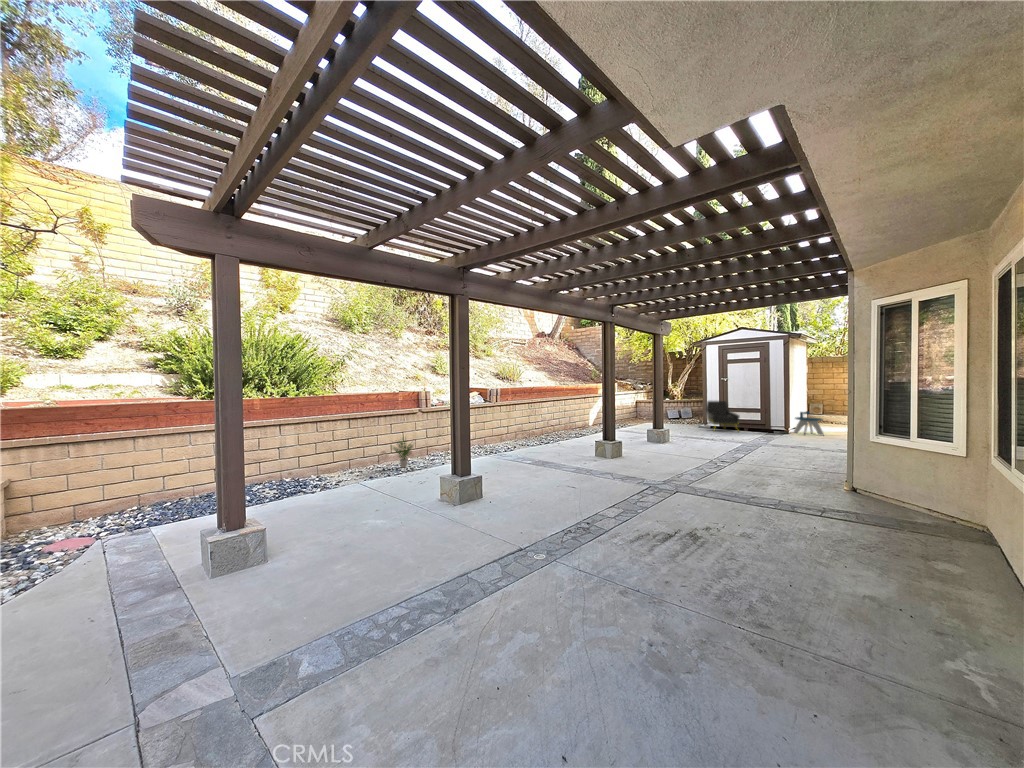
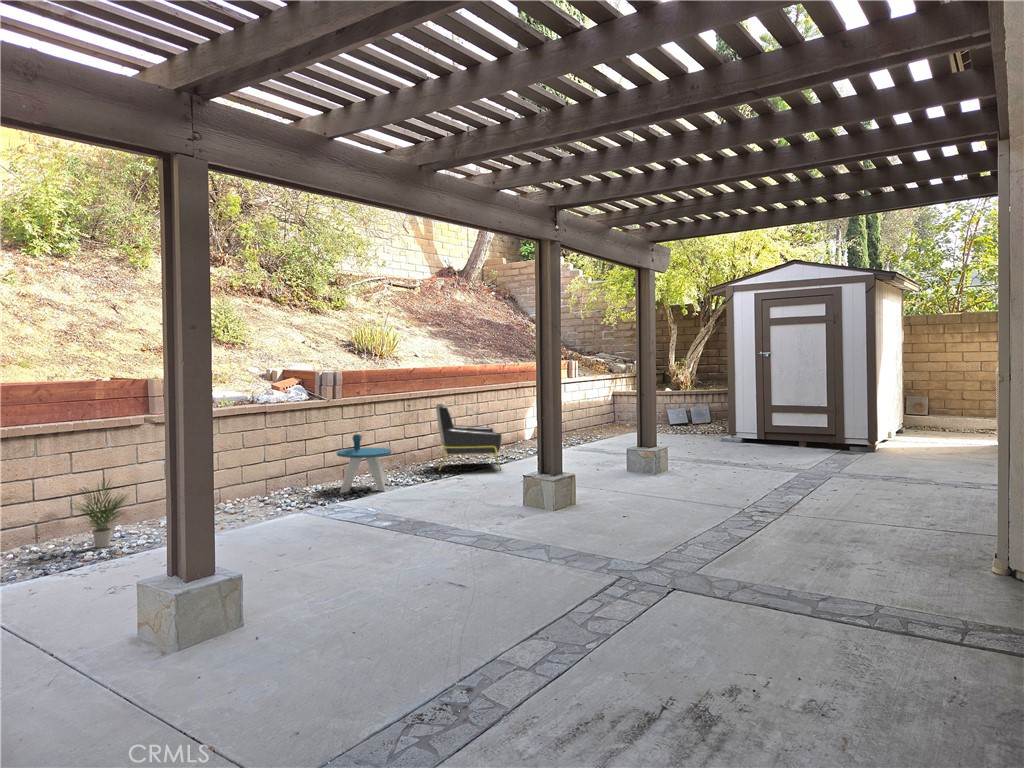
armchair: present [706,401,740,425] -> present [435,404,502,471]
side table: present [794,411,824,435] -> present [337,434,391,493]

